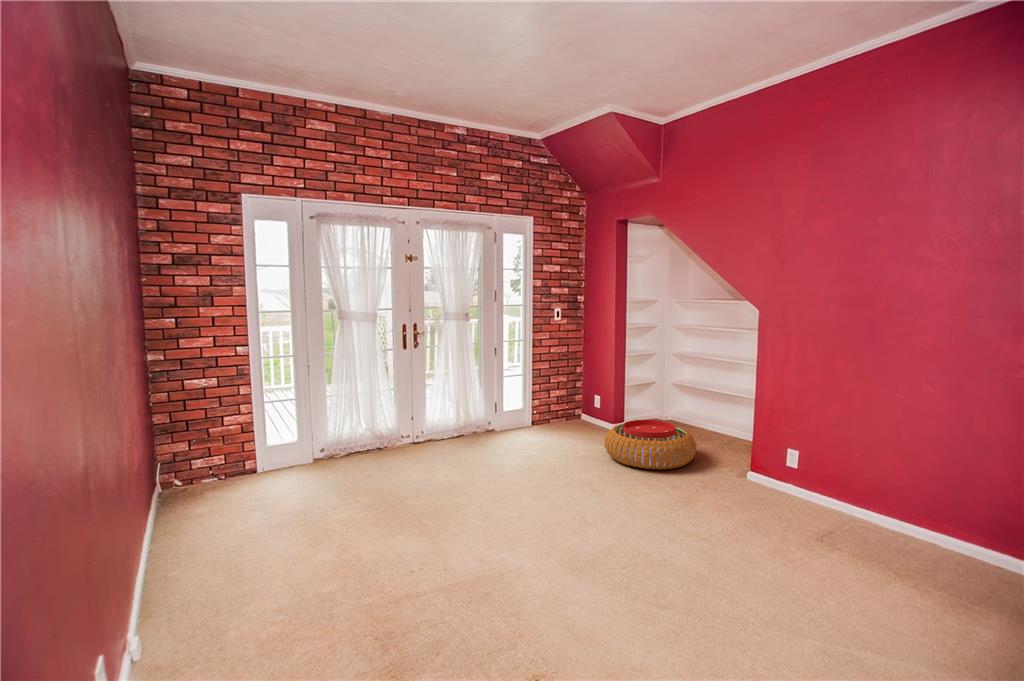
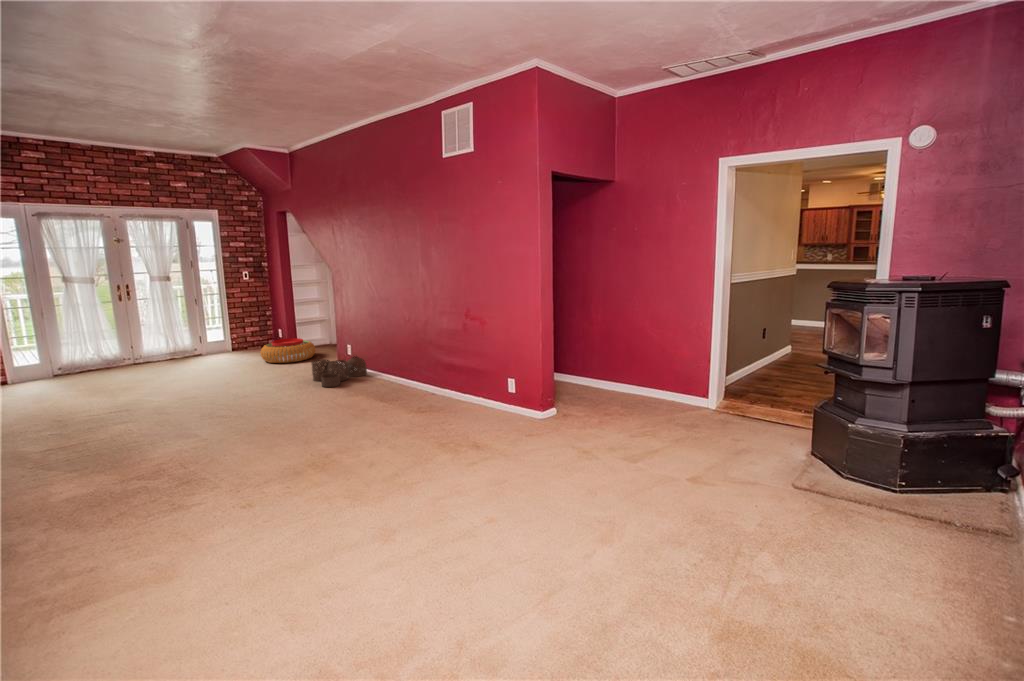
woven basket: none [806,493,938,604] -> present [311,356,367,387]

